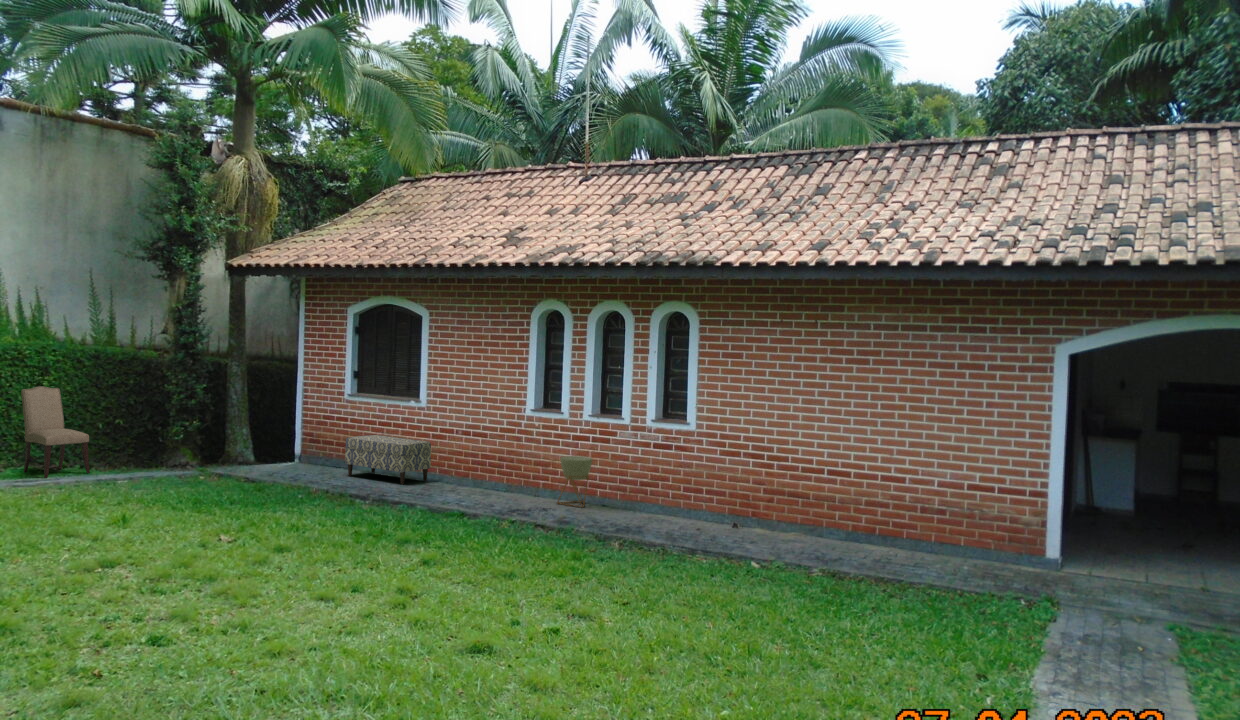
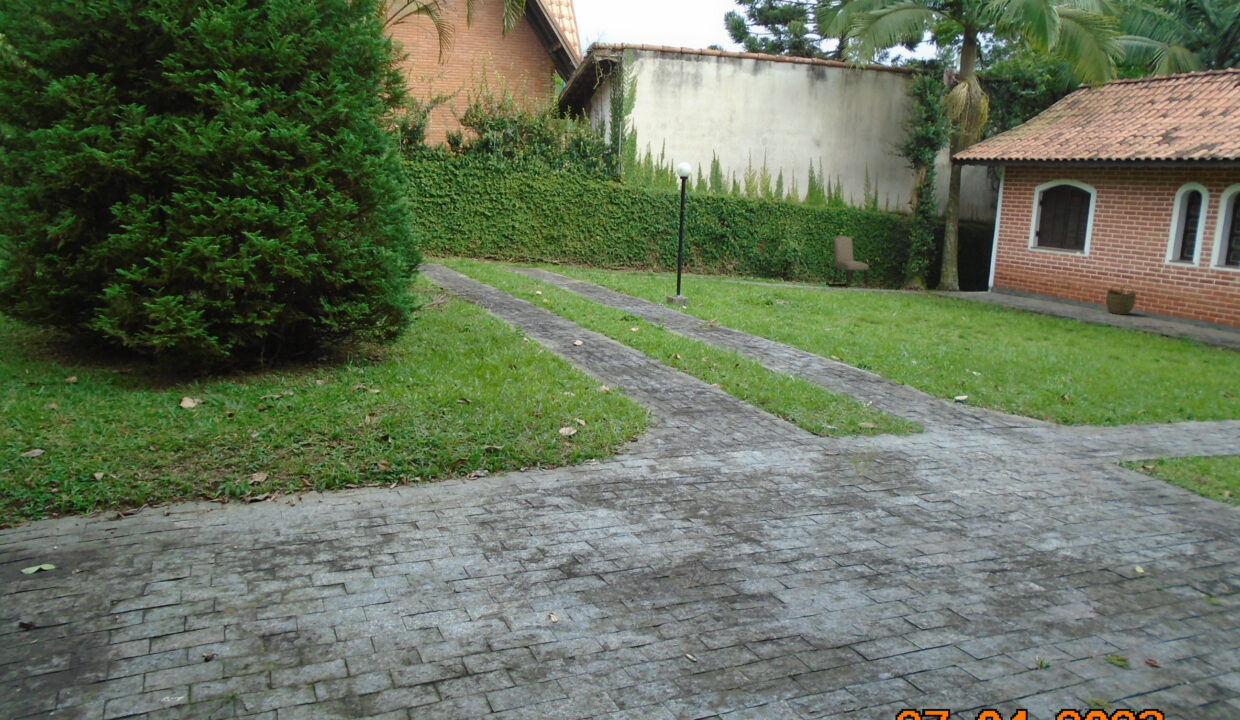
bench: present [345,435,431,485] -> none [1026,275,1089,307]
woven basket: none [455,445,494,491] -> present [1106,288,1136,315]
planter: present [557,456,592,507] -> none [1181,293,1213,328]

